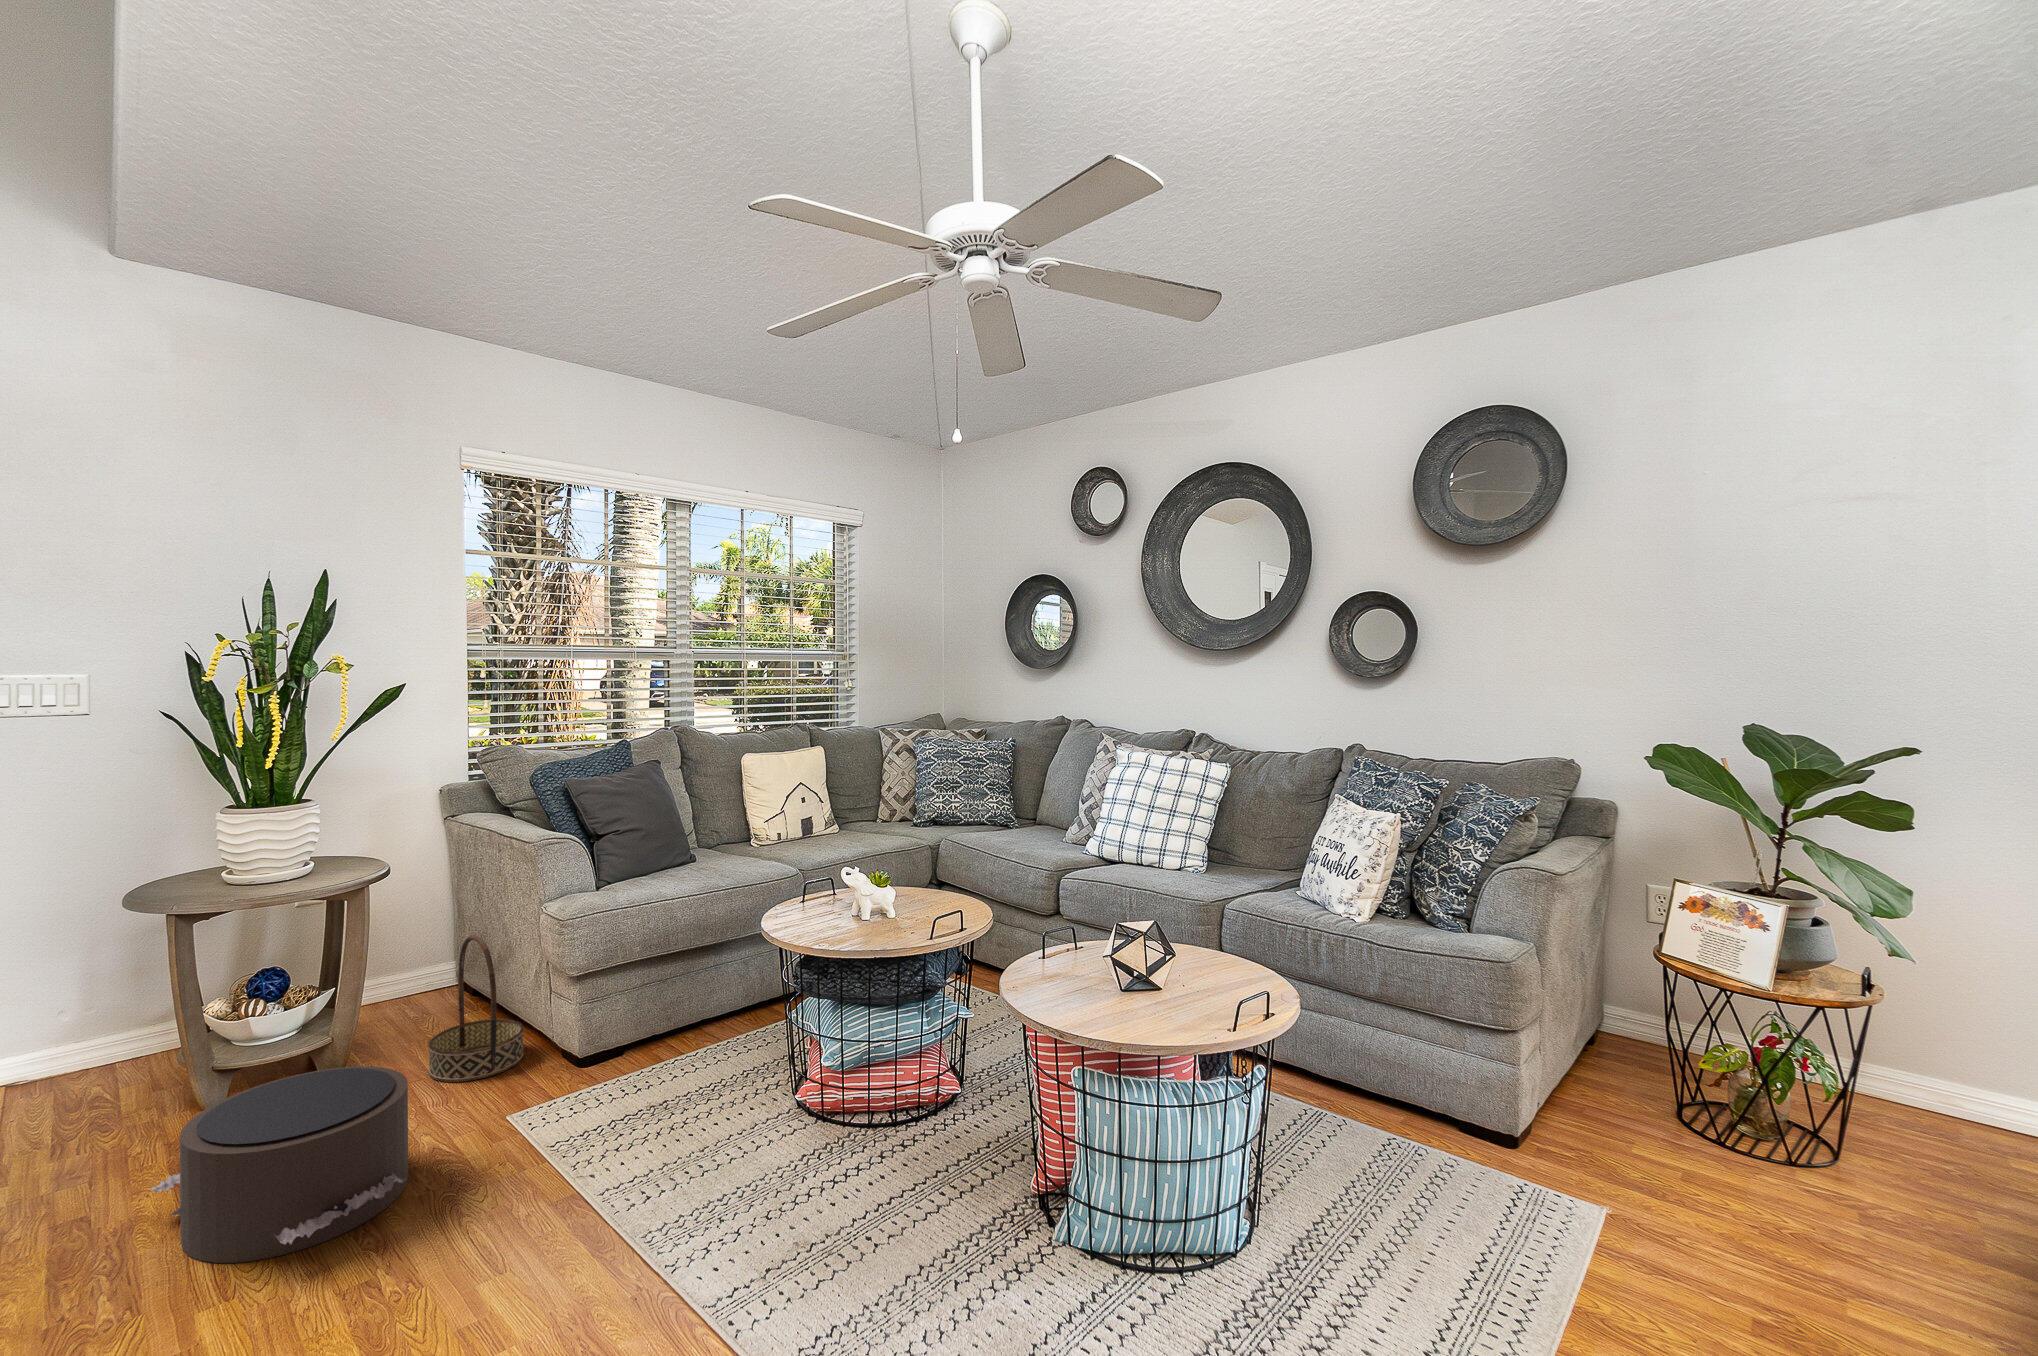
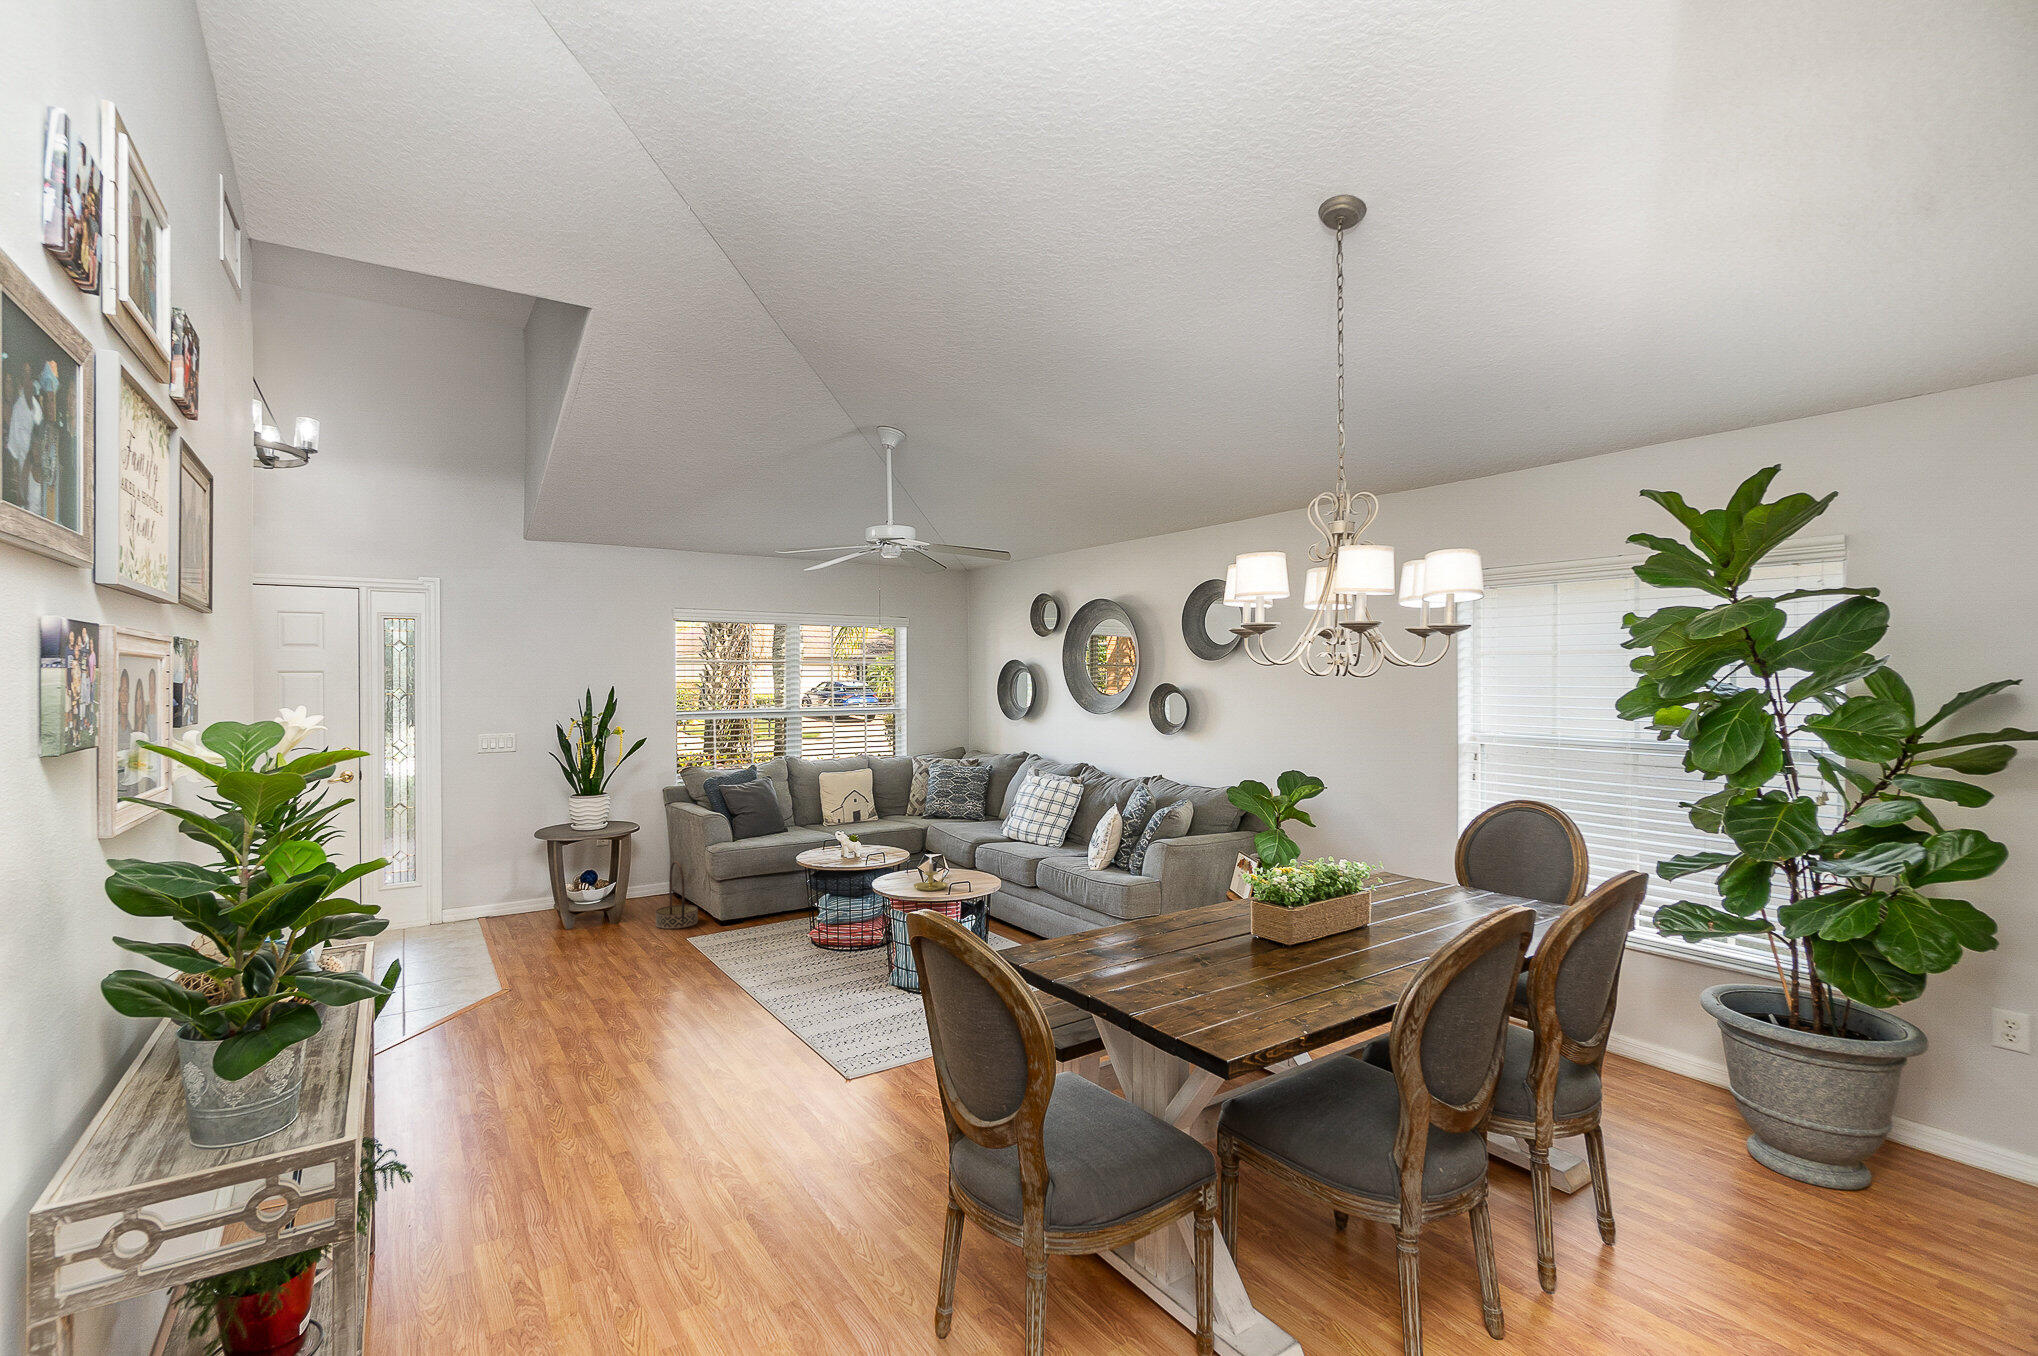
candle holder: none [1116,926,1199,1016] -> present [914,854,951,891]
pouf: present [151,1066,408,1263] -> none [553,908,645,969]

